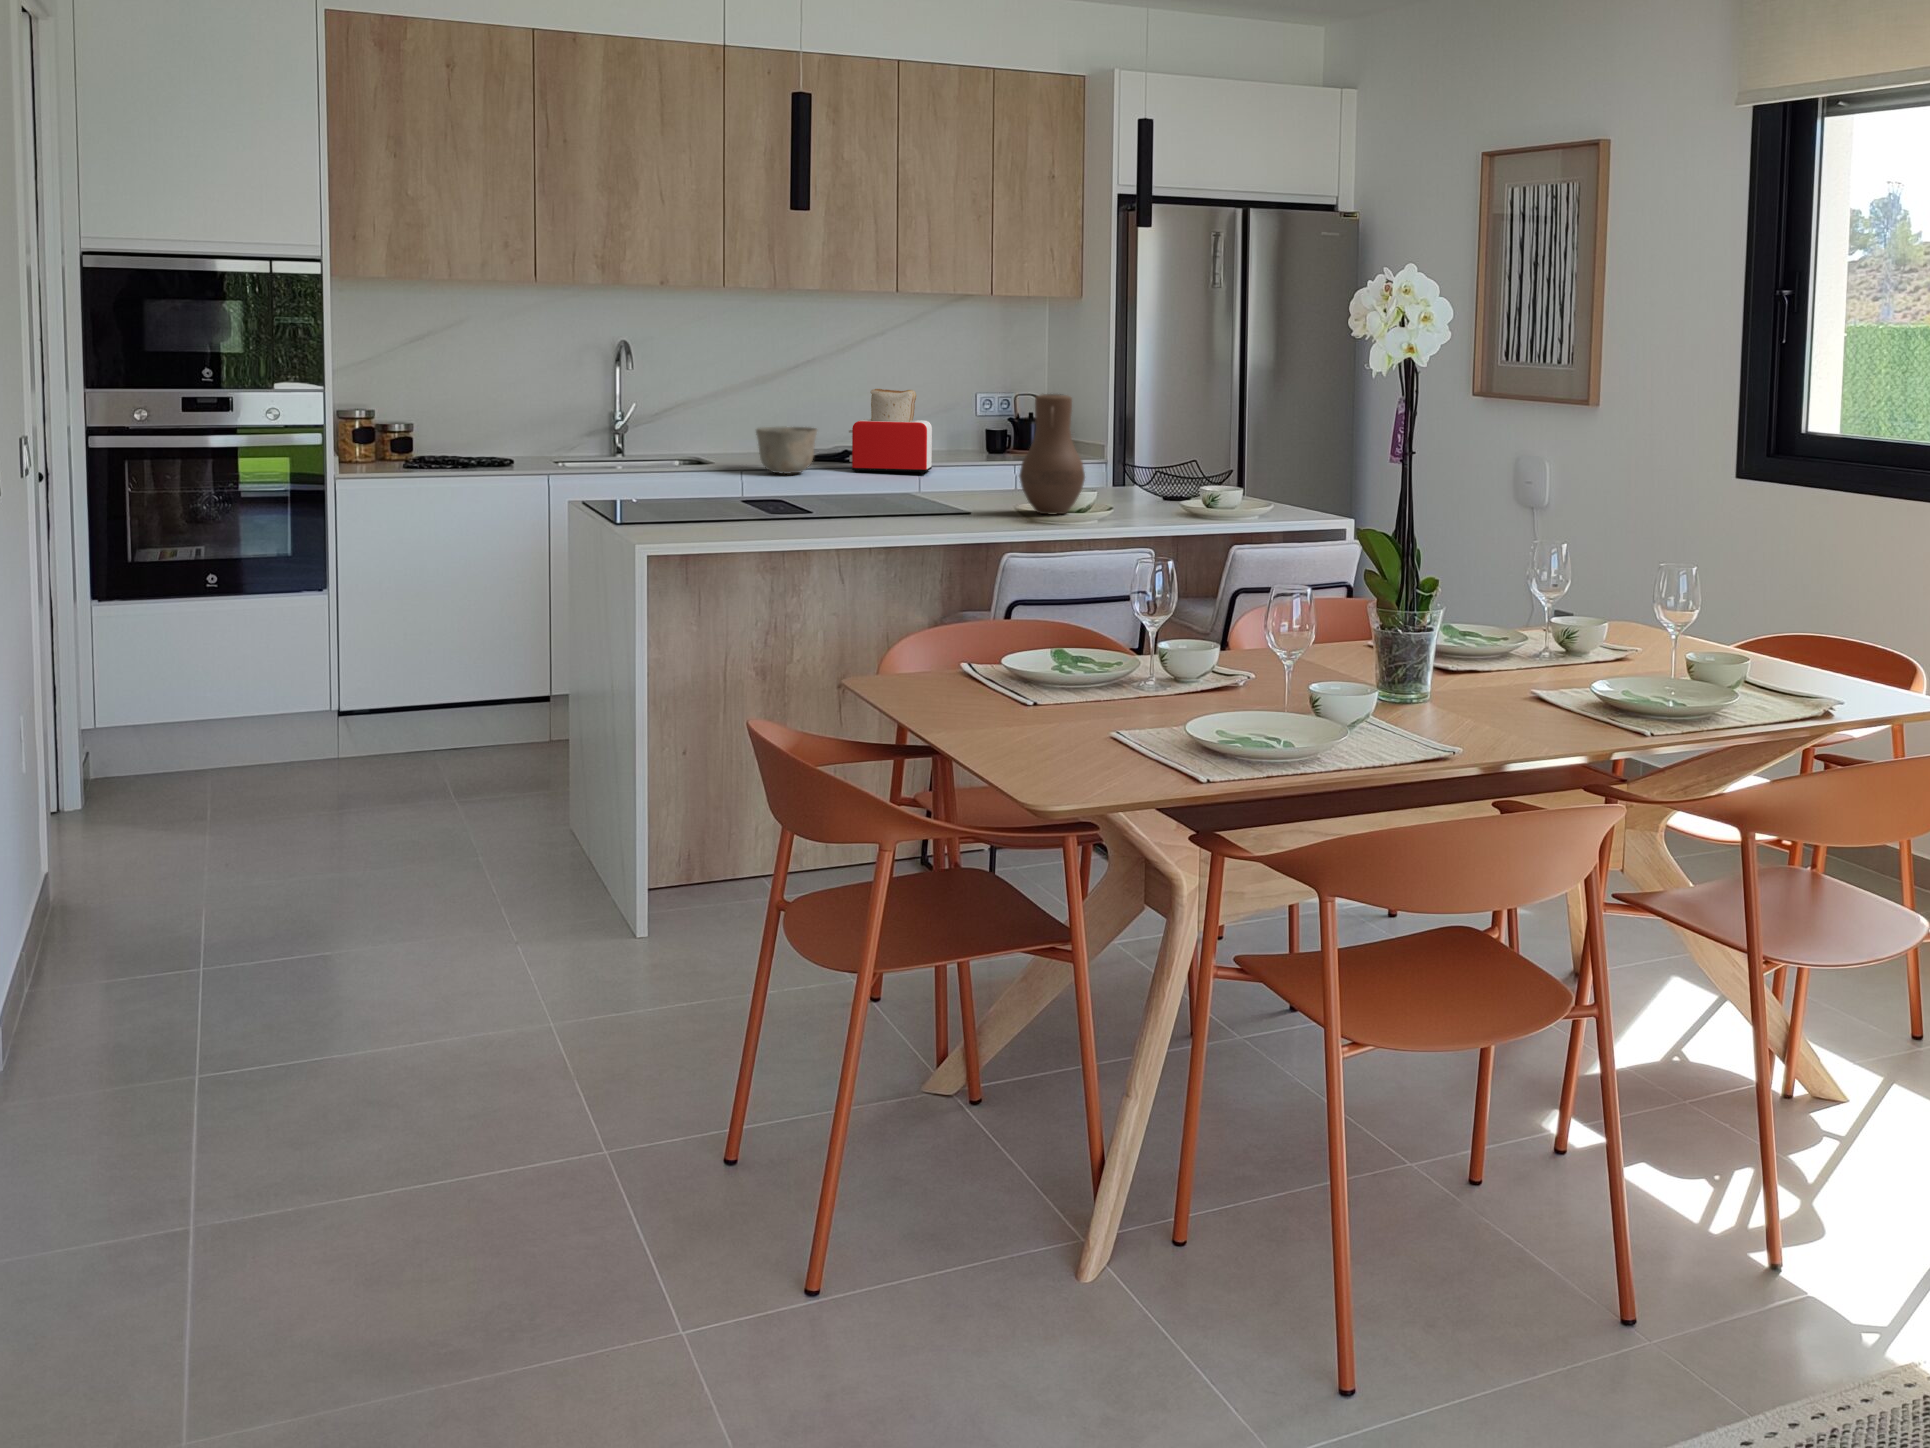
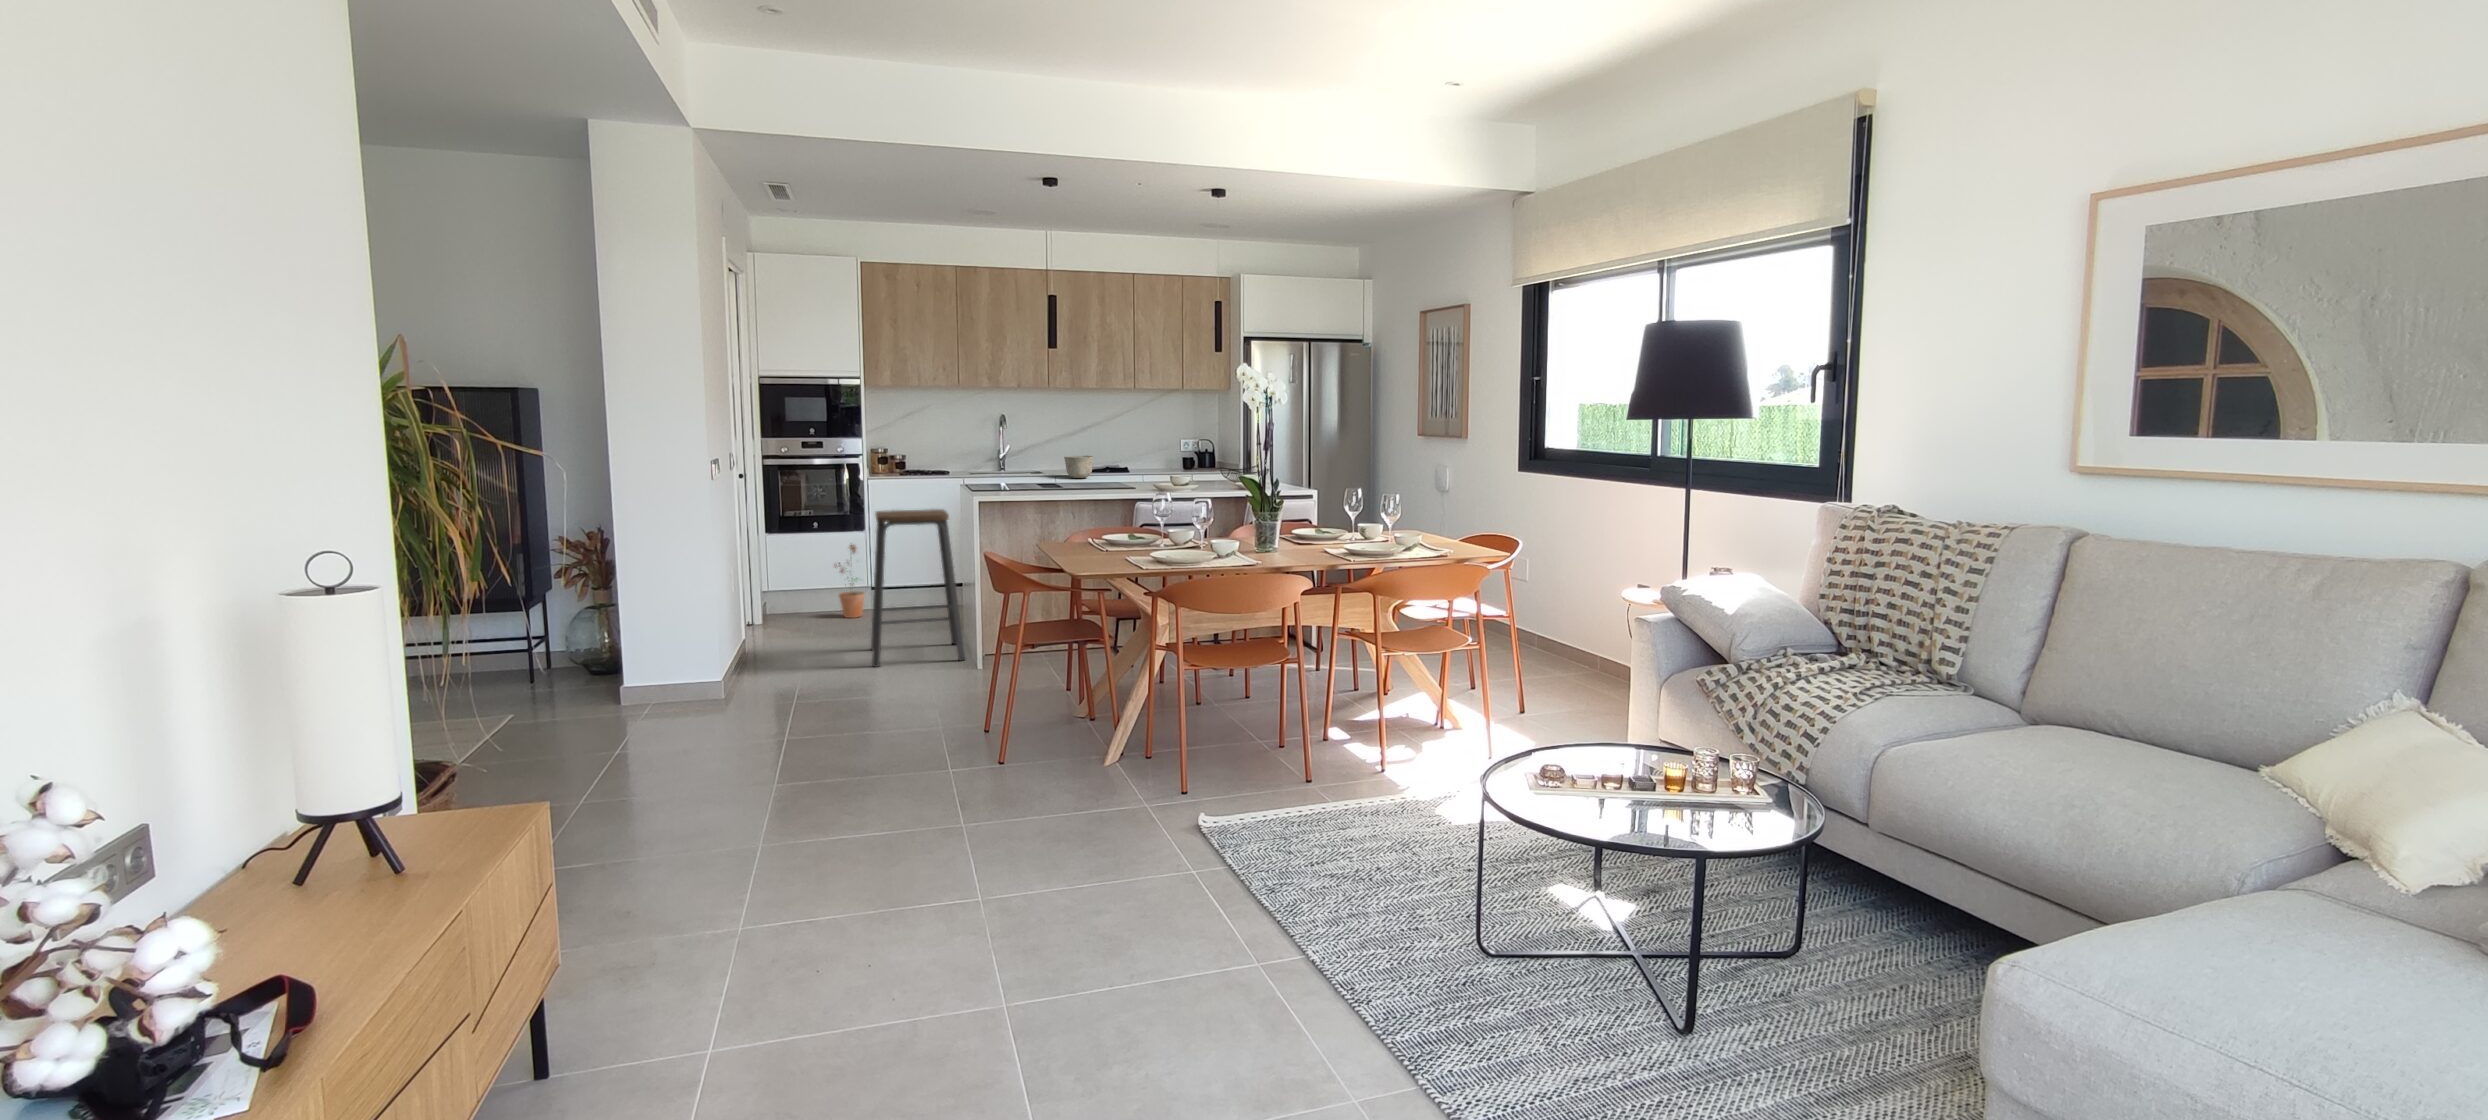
toaster: present [849,389,932,474] -> none [1110,437,1151,478]
vase: present [1019,394,1085,514] -> none [1158,433,1189,488]
bar stool: none [361,563,597,944] -> present [871,509,966,667]
potted plant: none [252,621,326,787] -> present [835,545,865,618]

